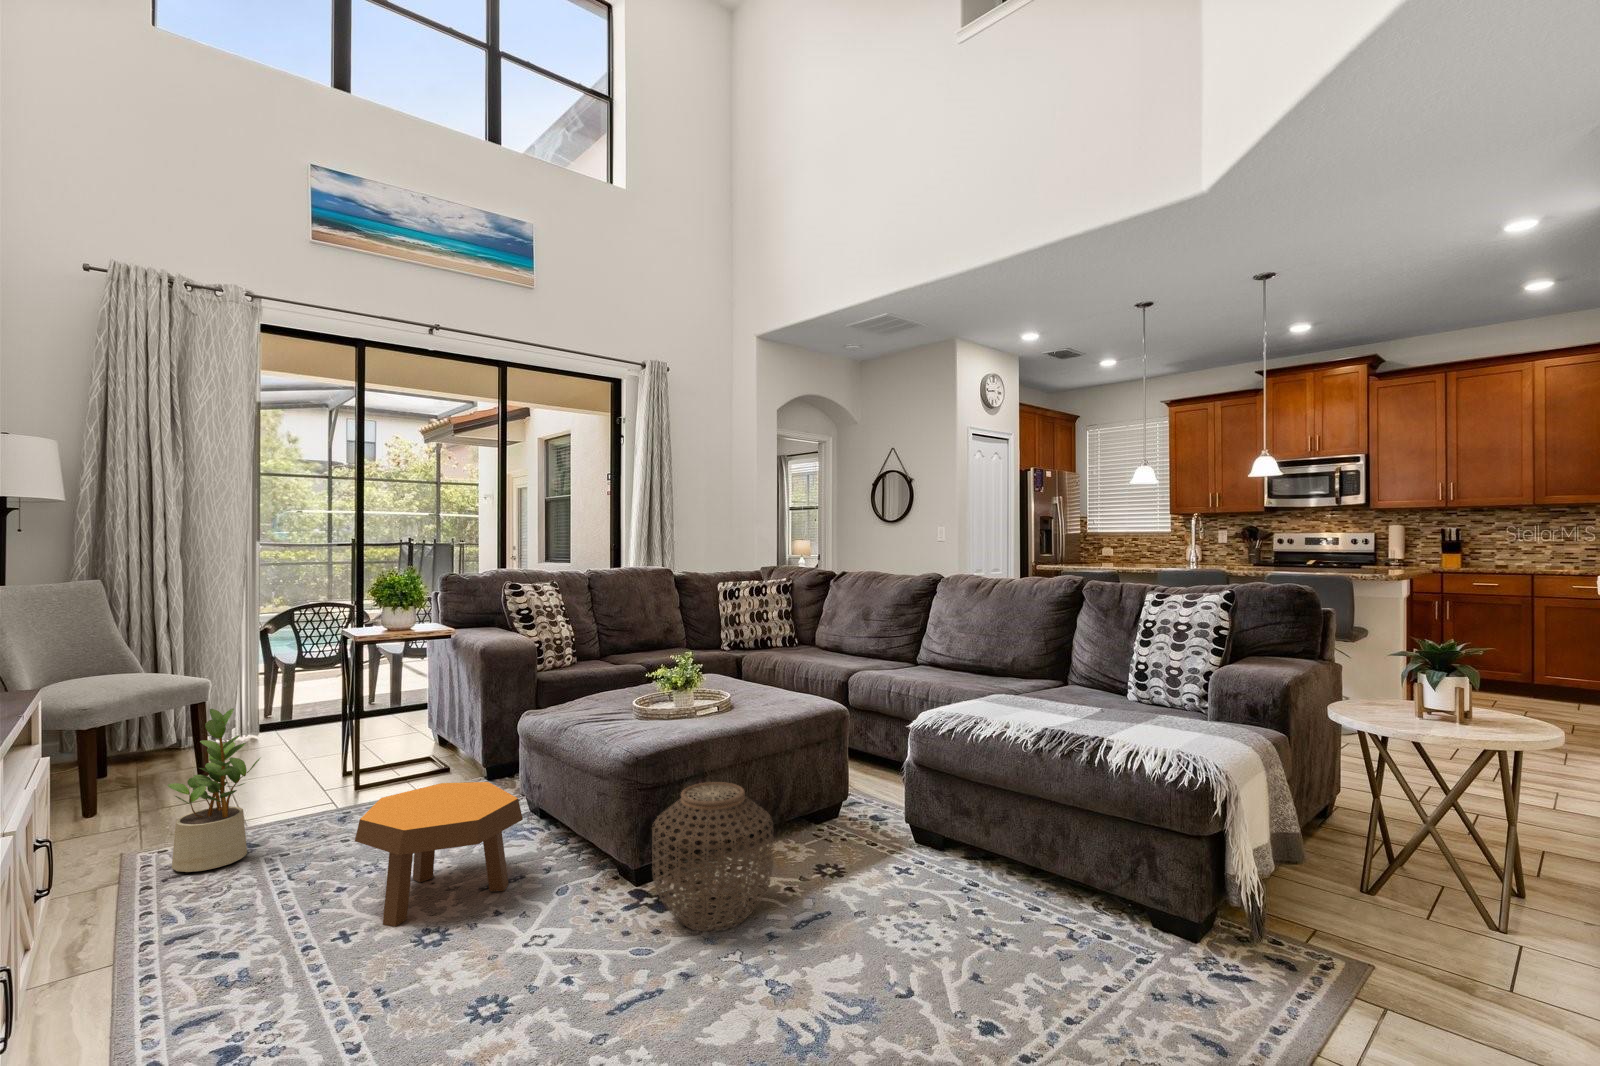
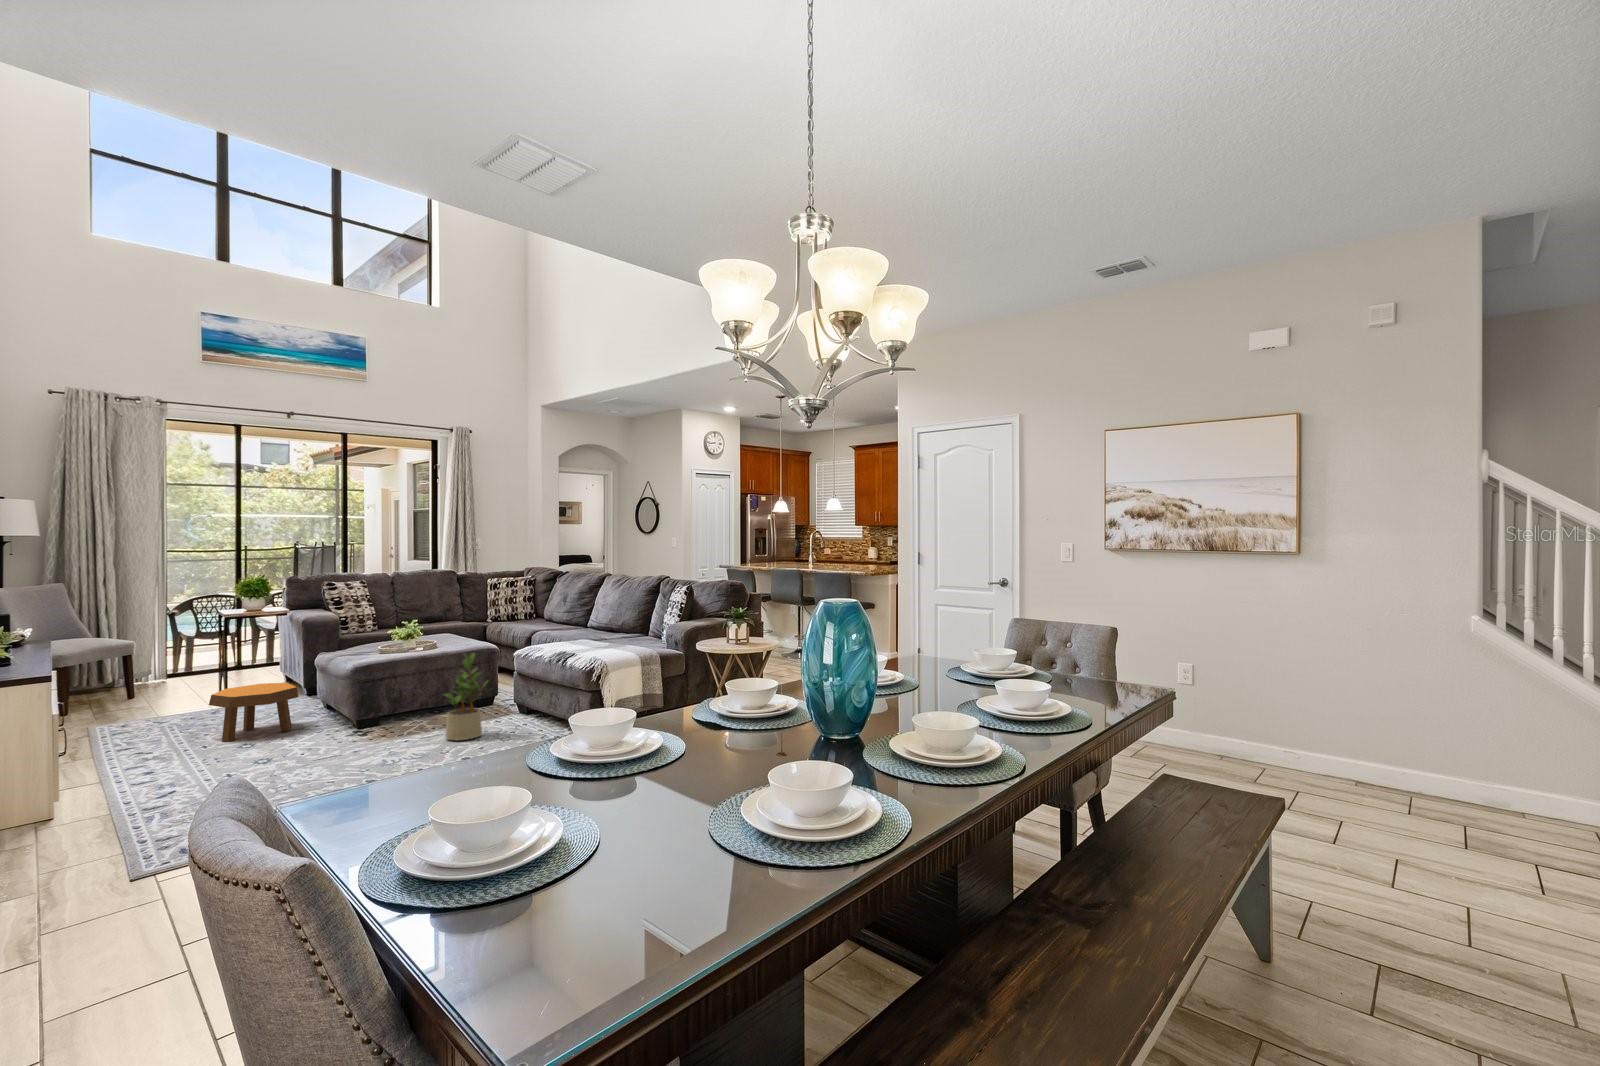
potted plant: present [168,708,260,872] -> present [444,653,487,740]
woven basket: present [652,782,774,931] -> none [353,674,417,739]

